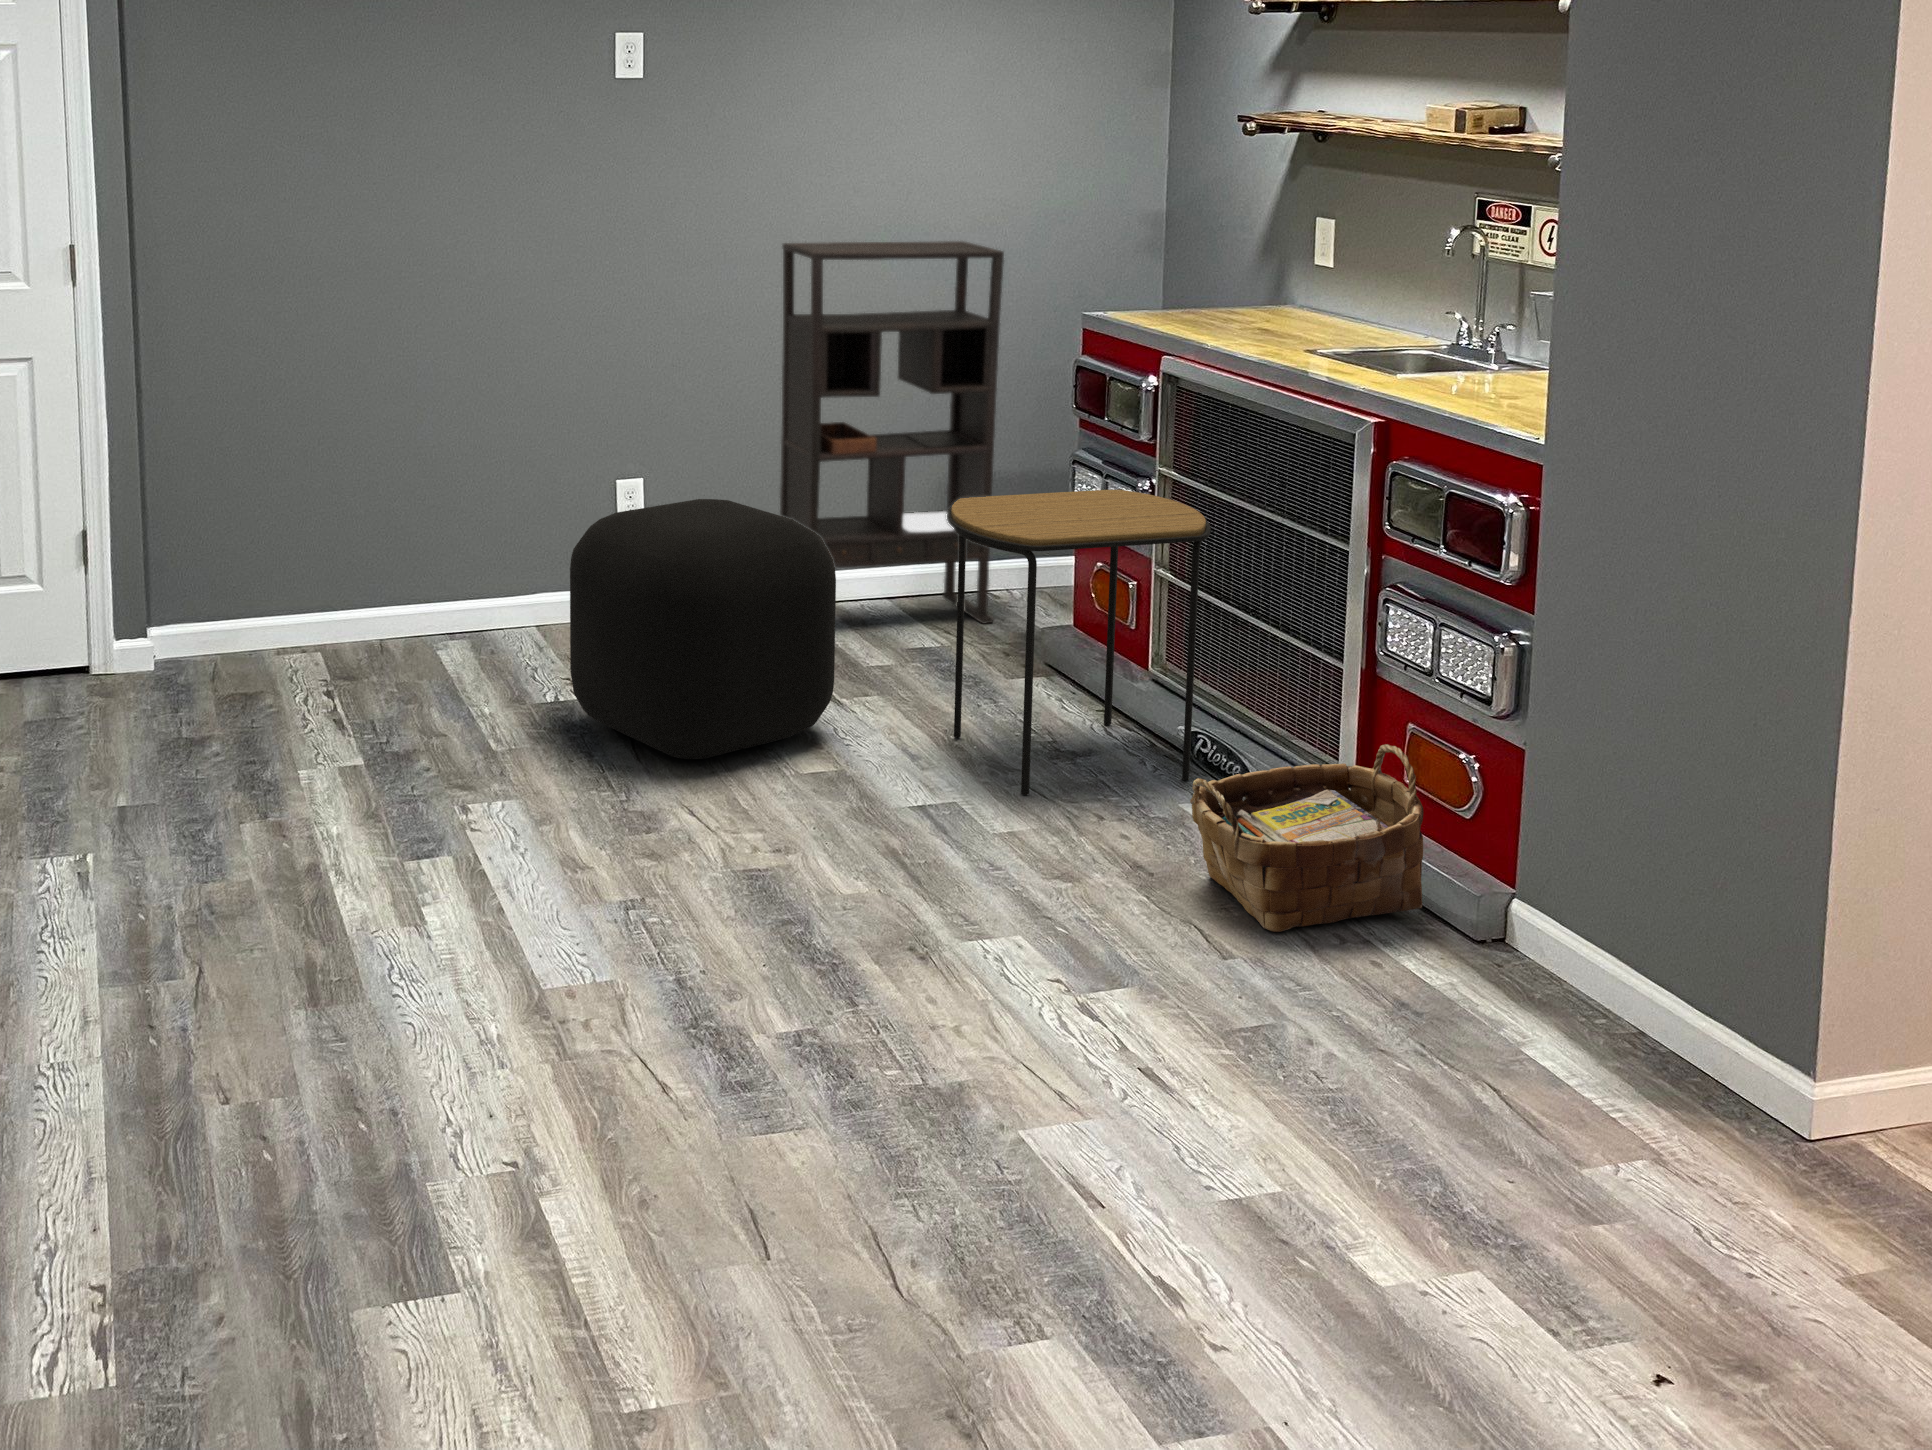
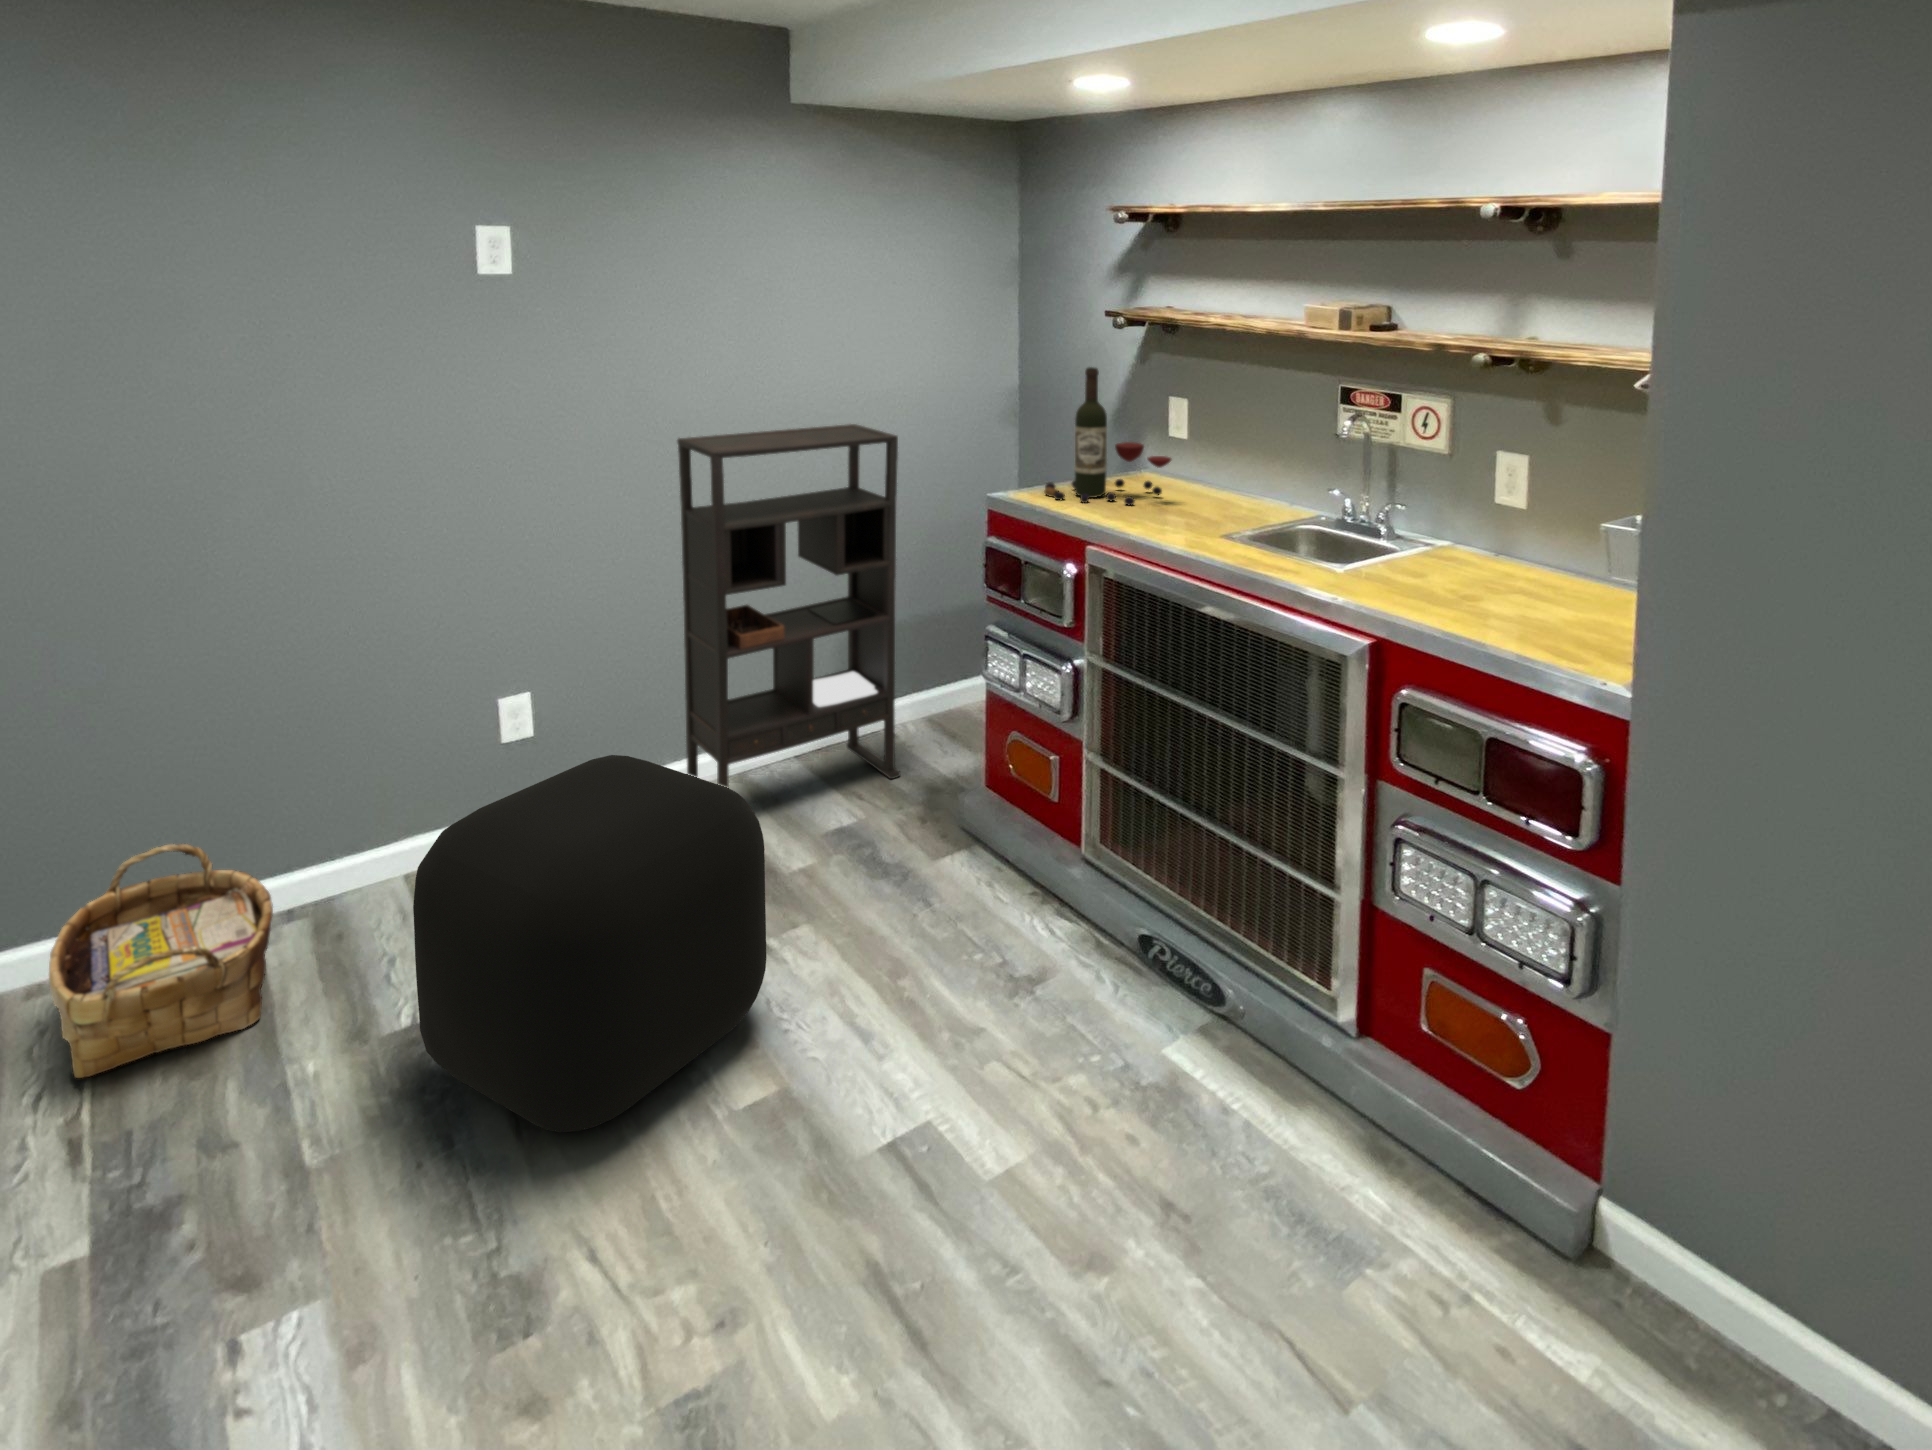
wine bottle: none [1151,179,1296,331] -> present [1044,367,1171,506]
side table: present [946,489,1211,795] -> none [890,686,1166,1081]
woven basket: present [1190,744,1424,932] -> present [49,844,273,1078]

